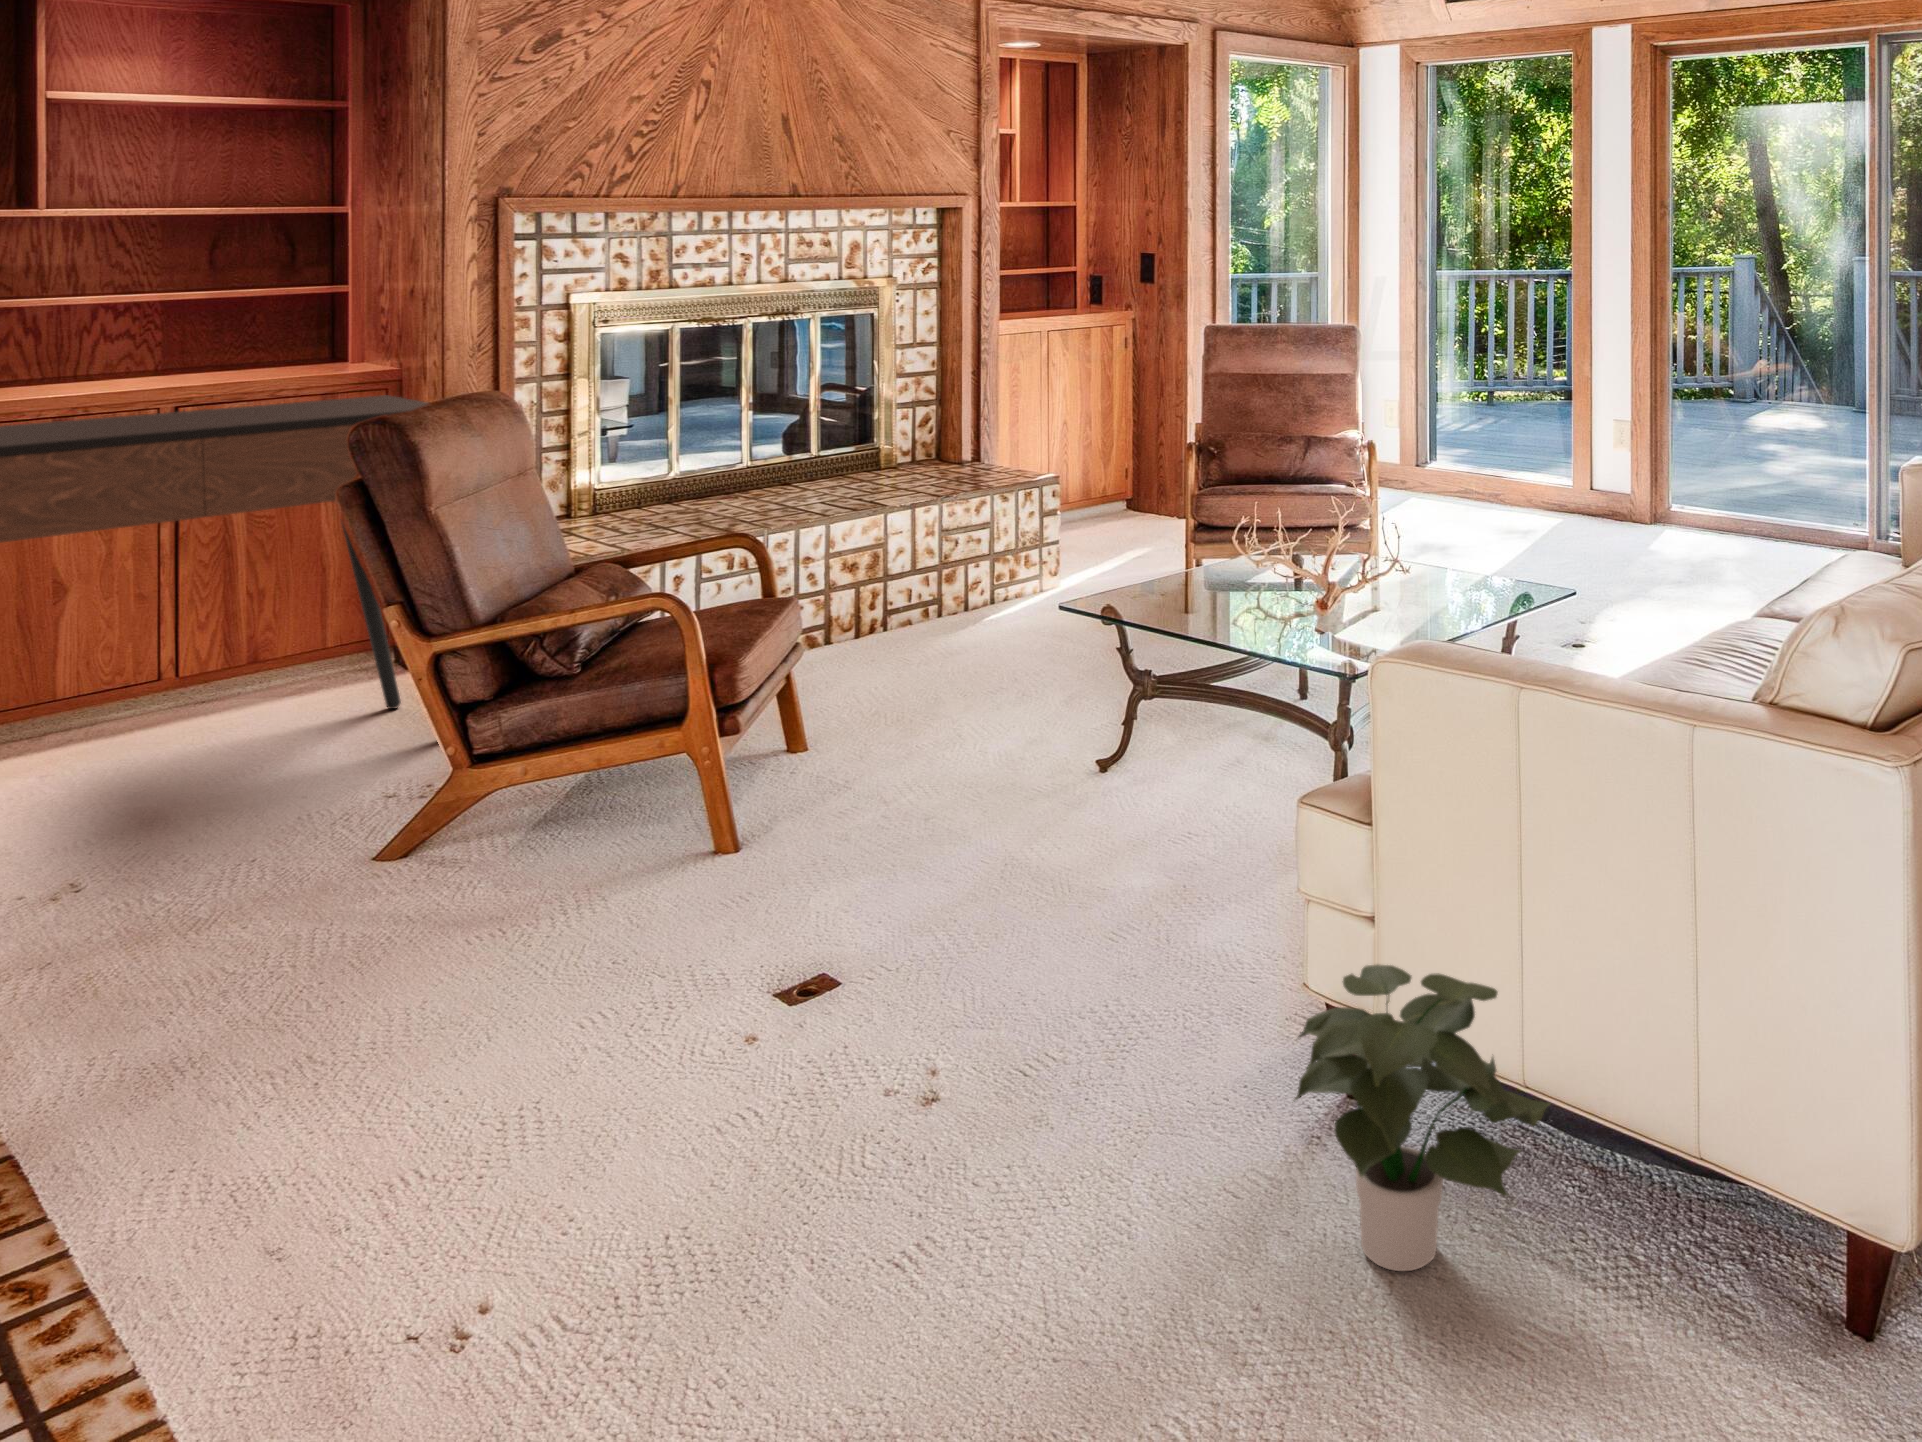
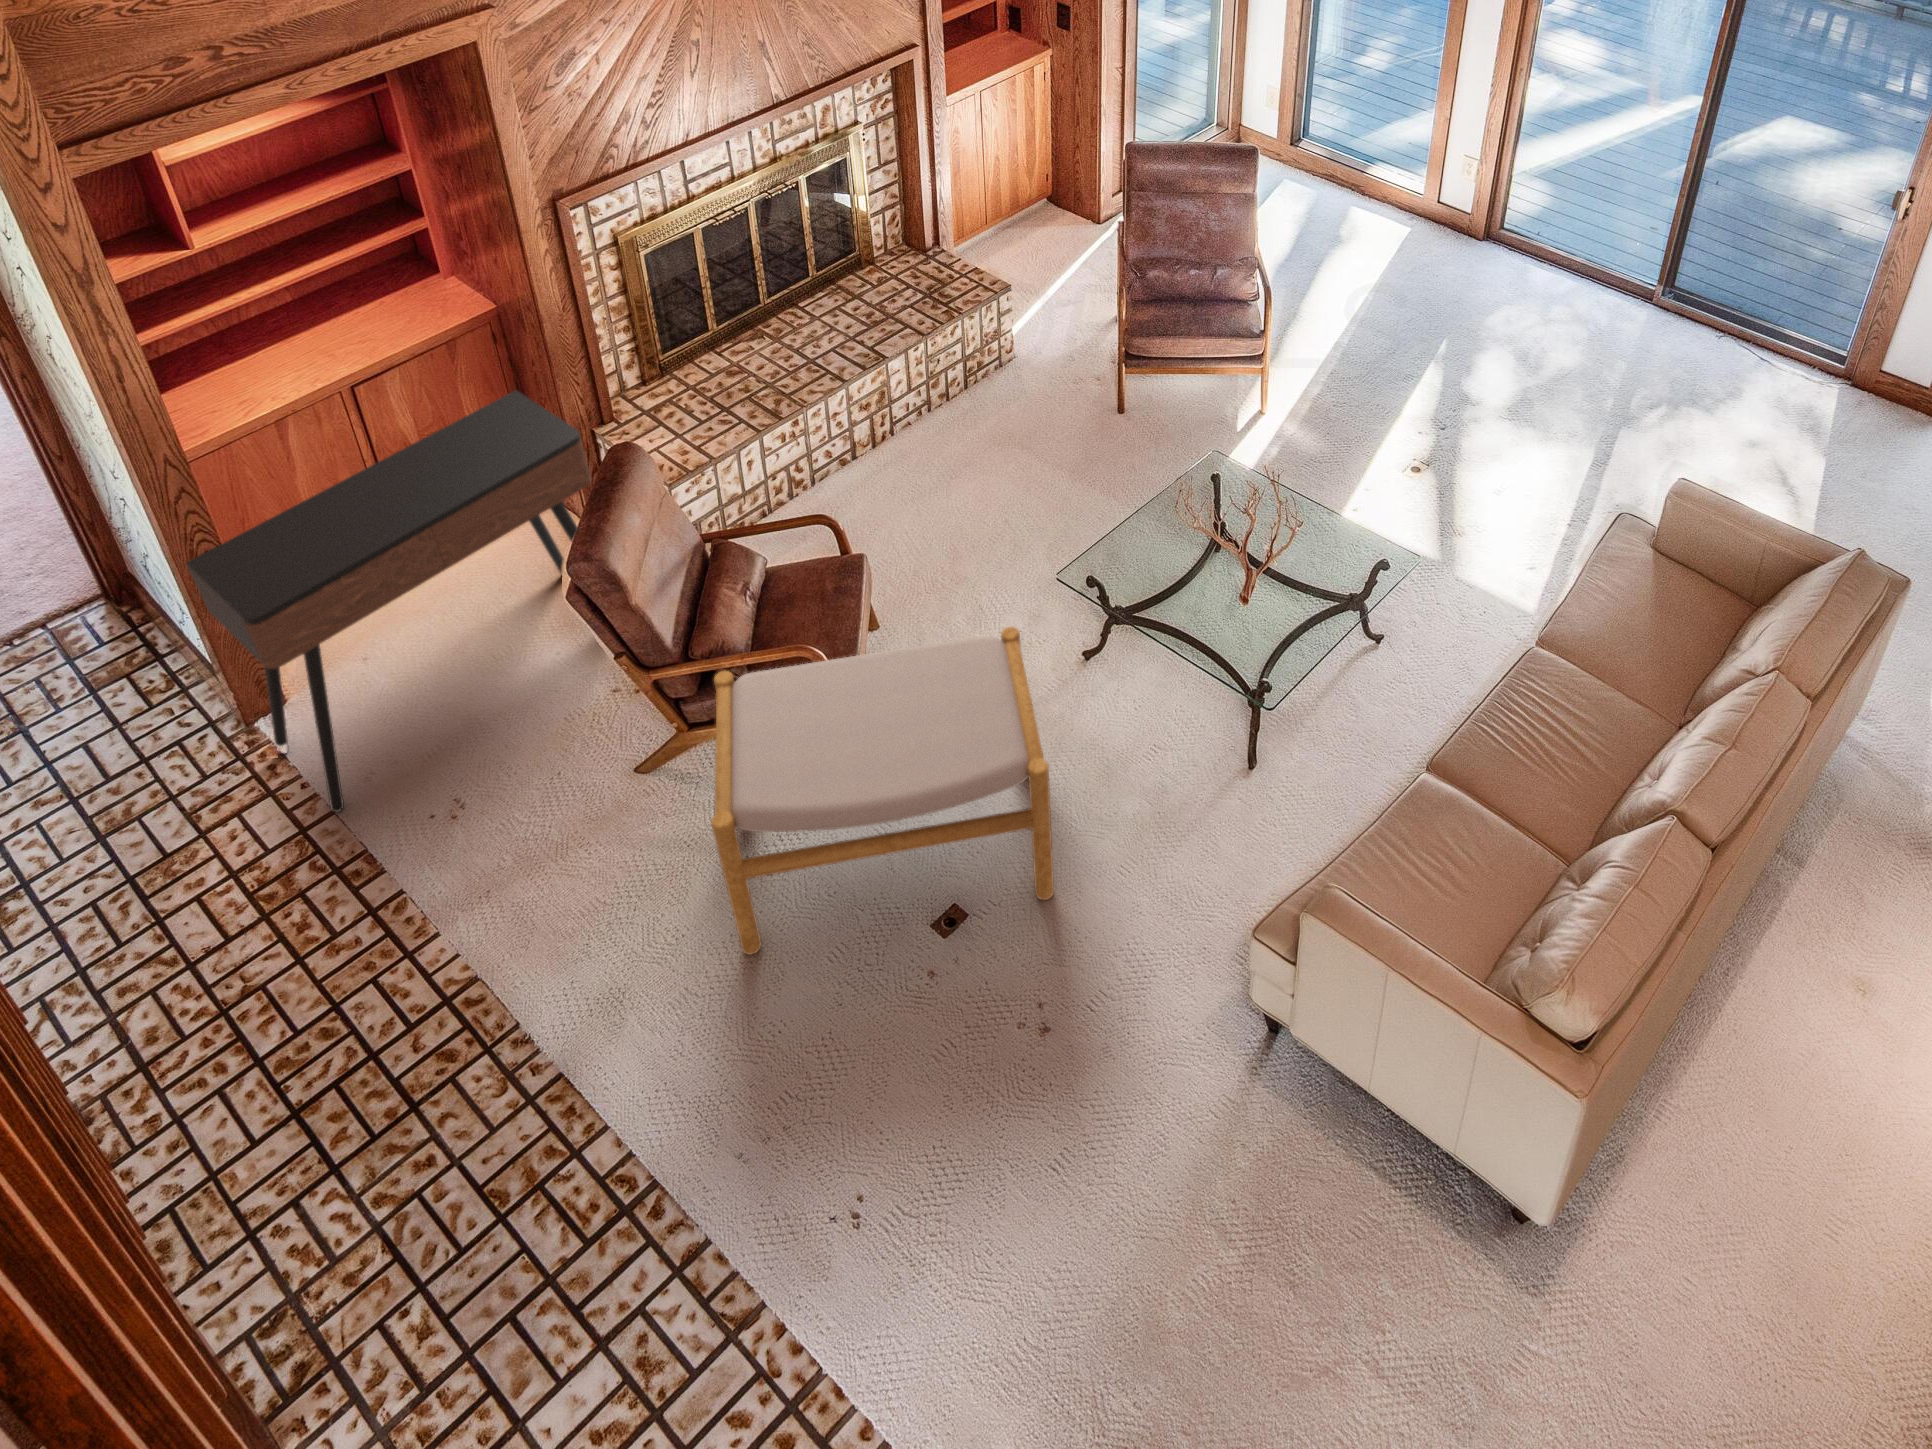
footstool: none [441,575,997,1006] -> present [711,627,1054,955]
potted plant: present [1295,964,1550,1271] -> none [1248,1019,1383,1167]

